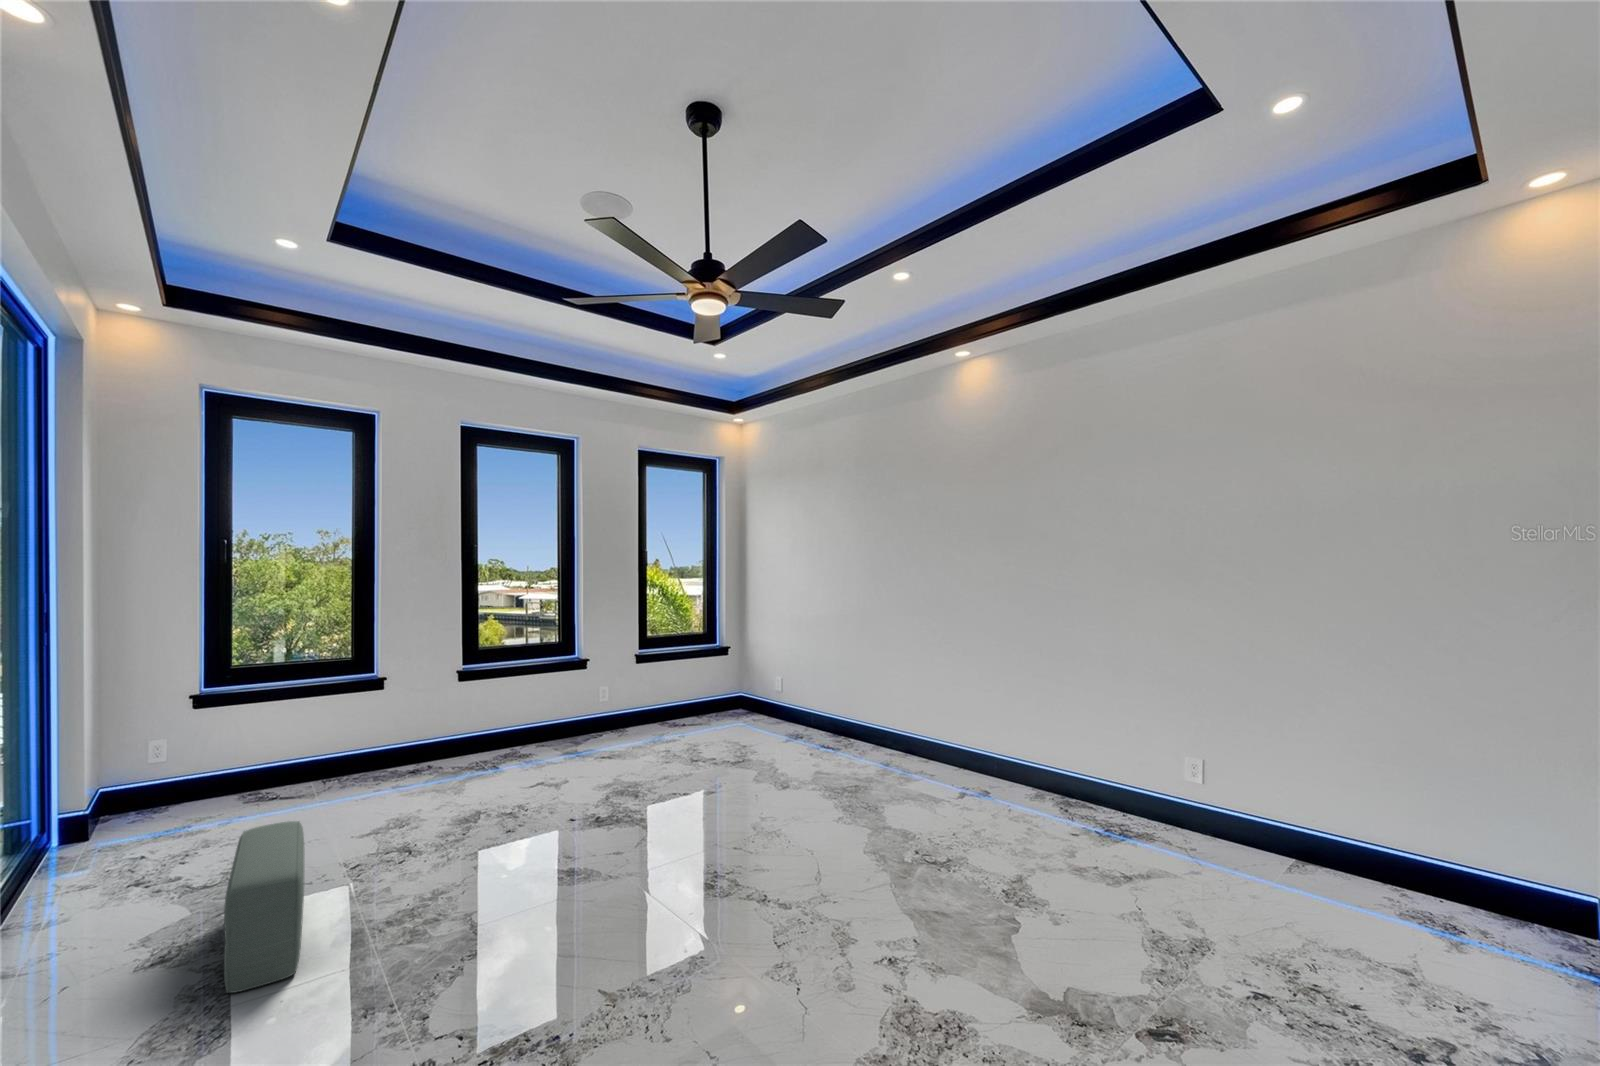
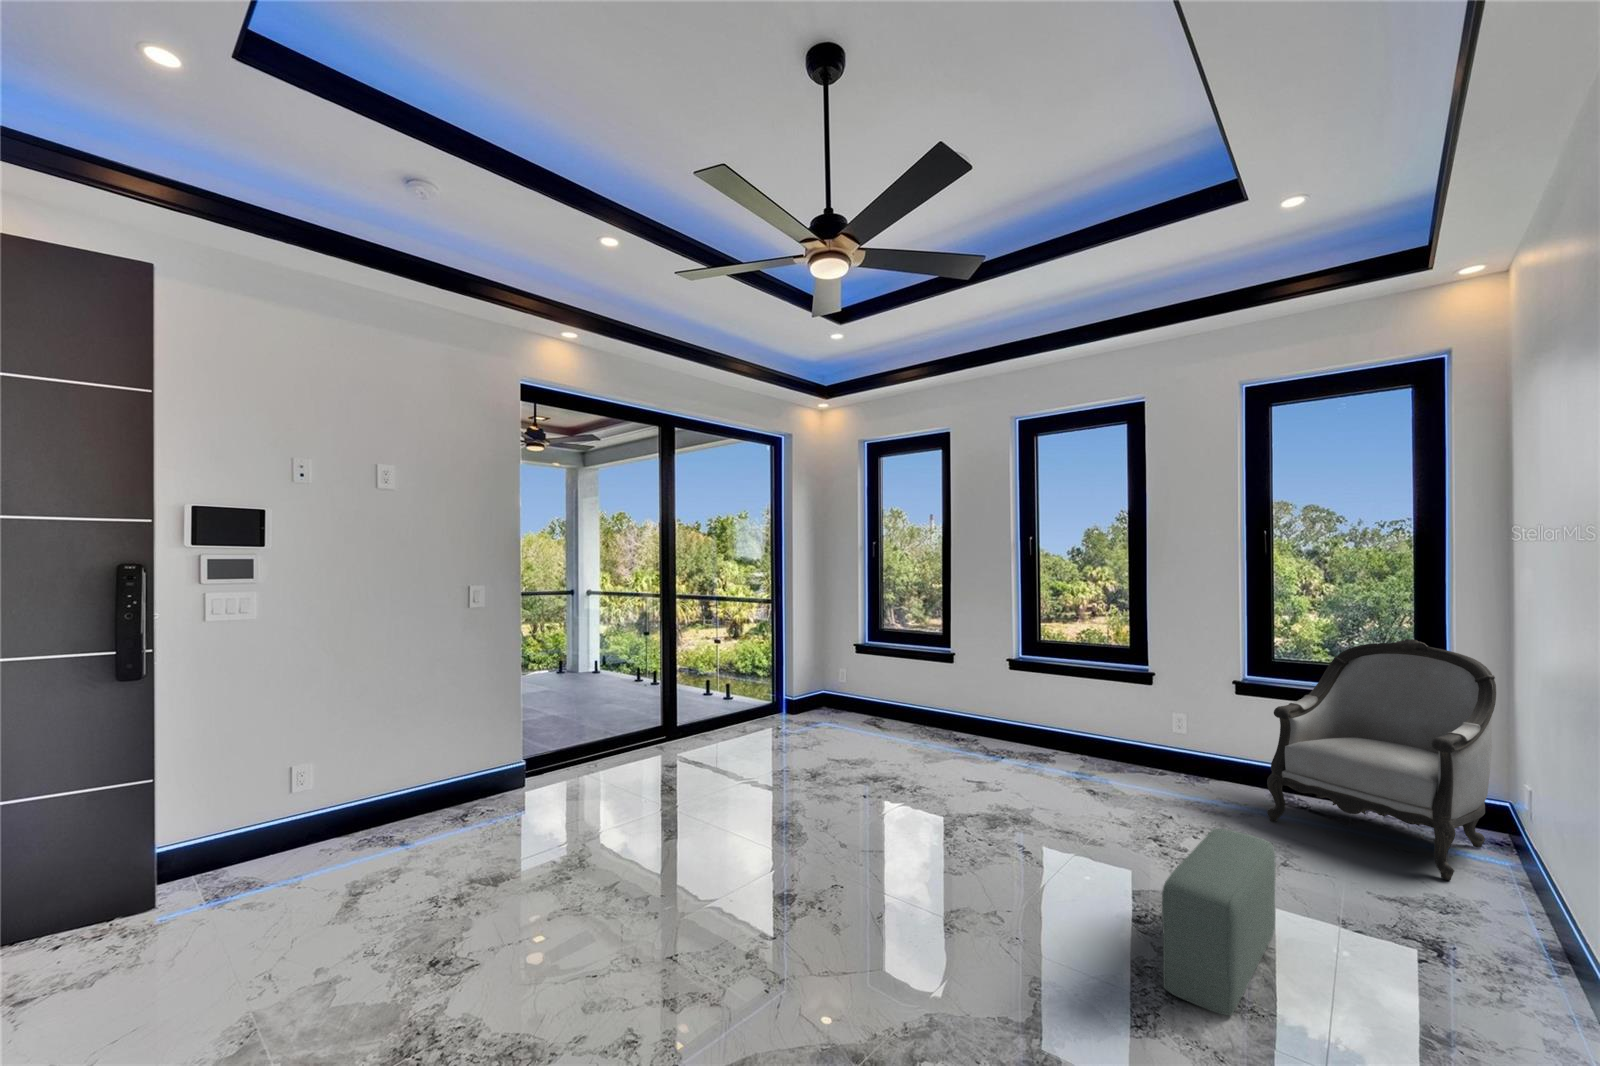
armchair: none [246,632,419,820] -> present [1267,639,1496,880]

